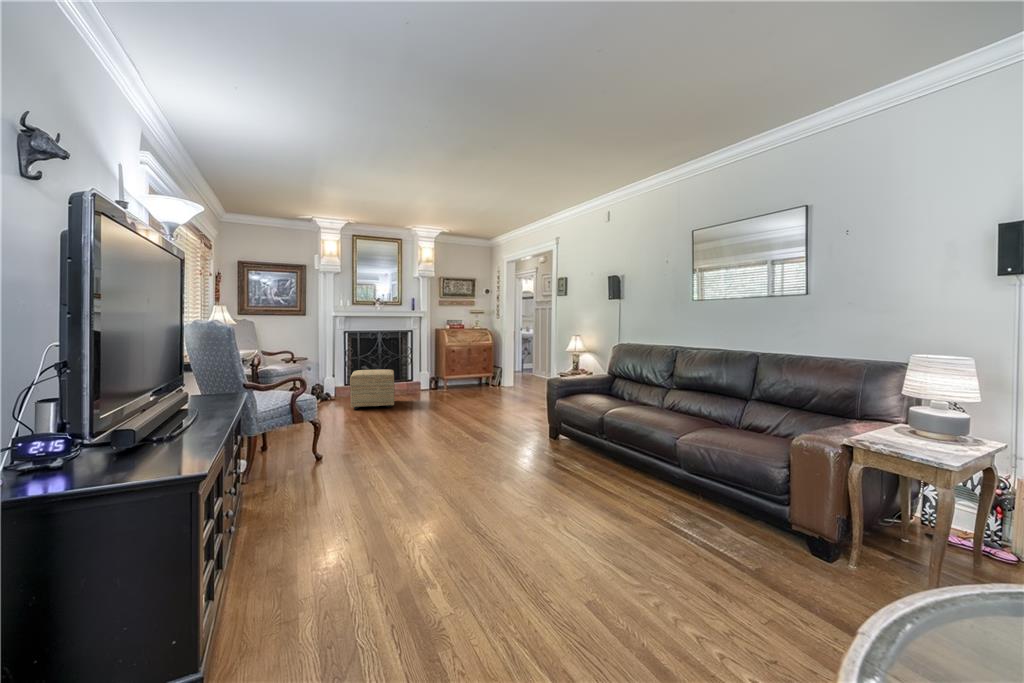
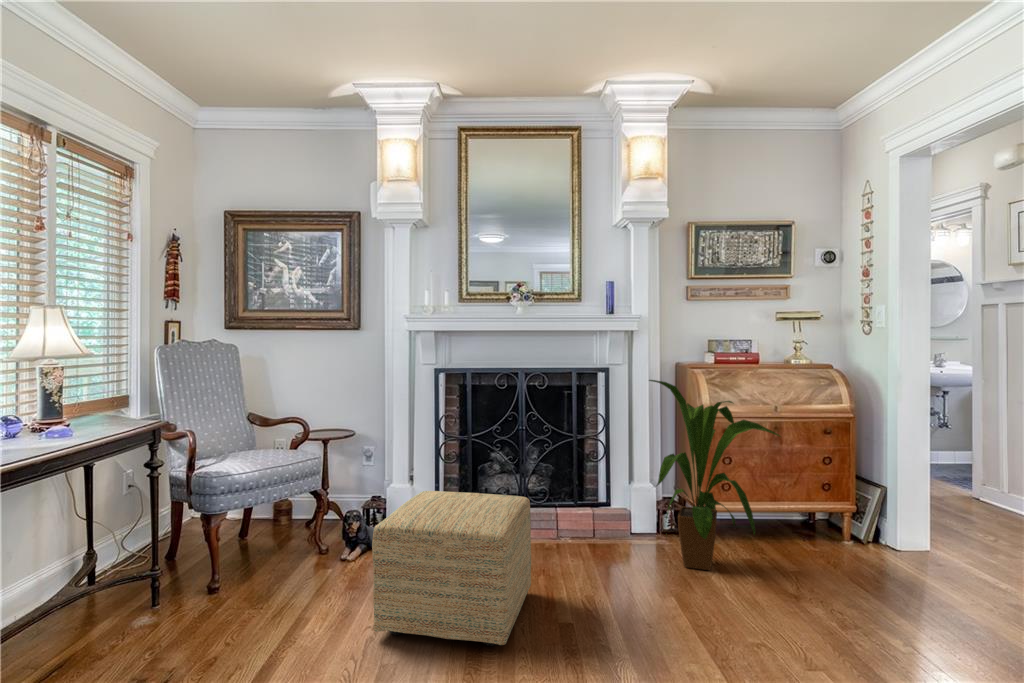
house plant: none [429,333,470,394] -> present [649,380,780,570]

